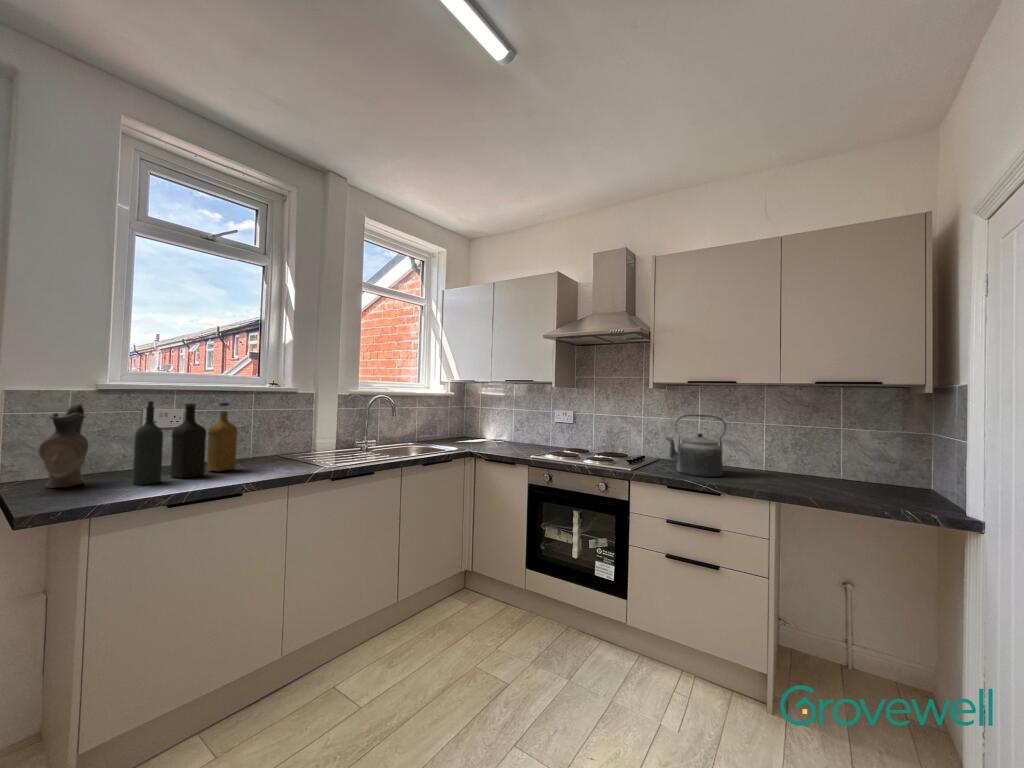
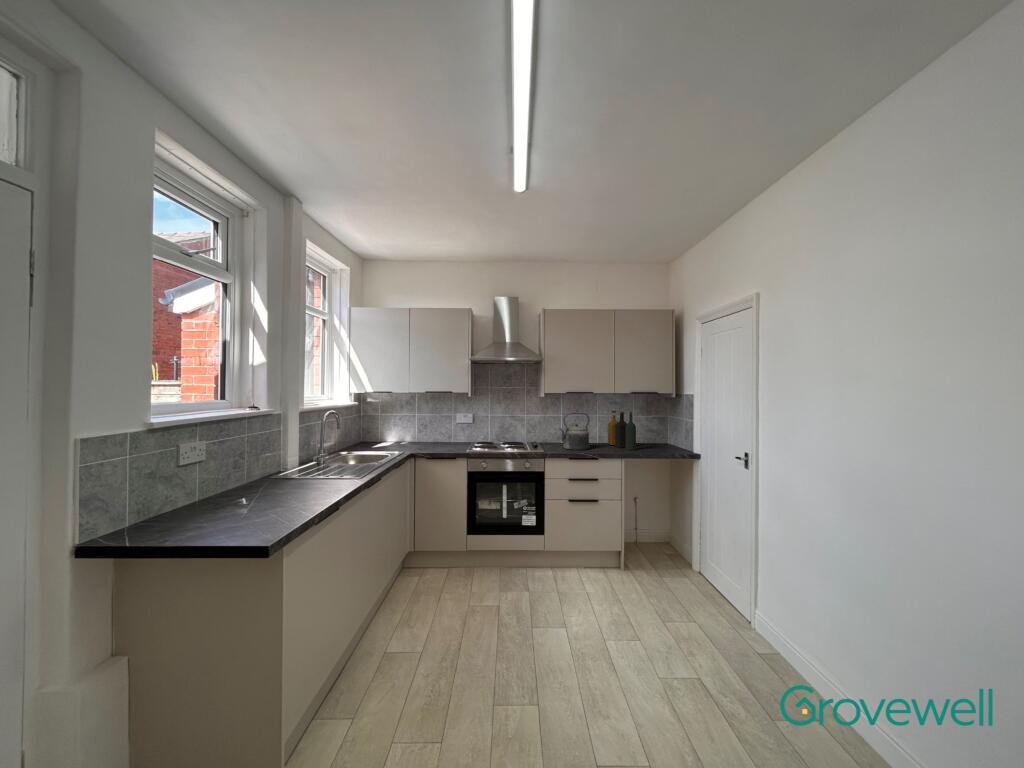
bottle: present [133,401,237,485] -> present [608,411,636,450]
ceramic pitcher: present [39,403,88,488] -> none [157,446,204,537]

